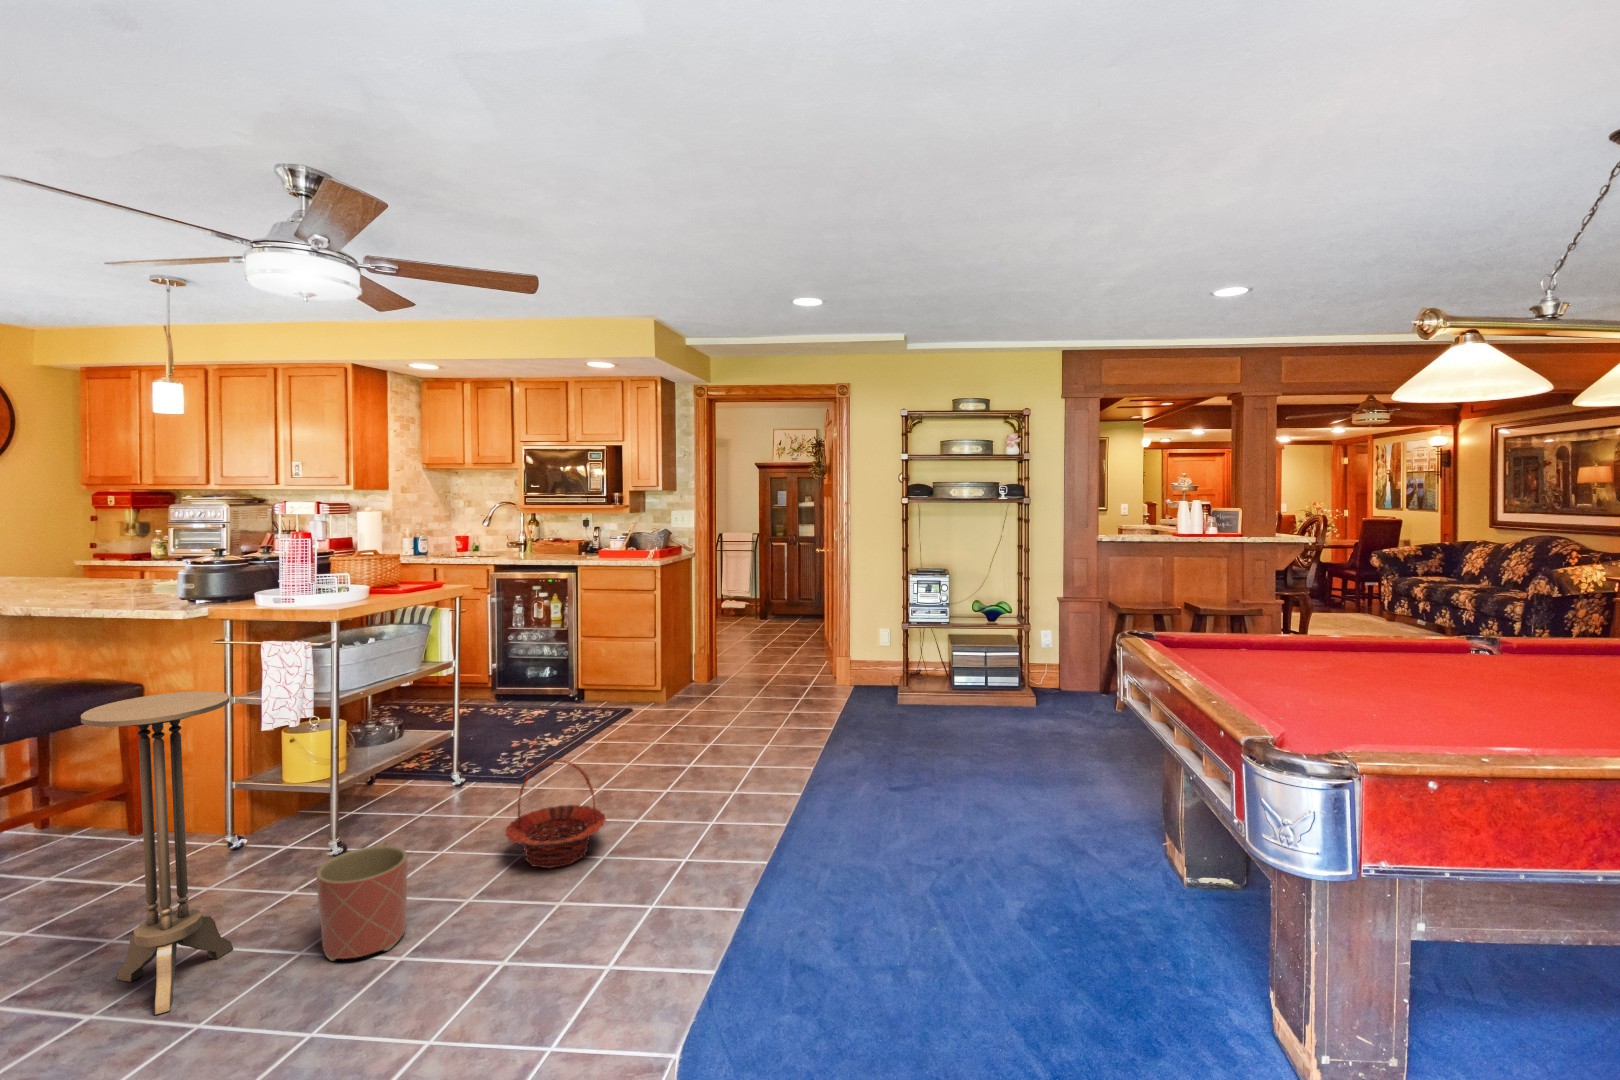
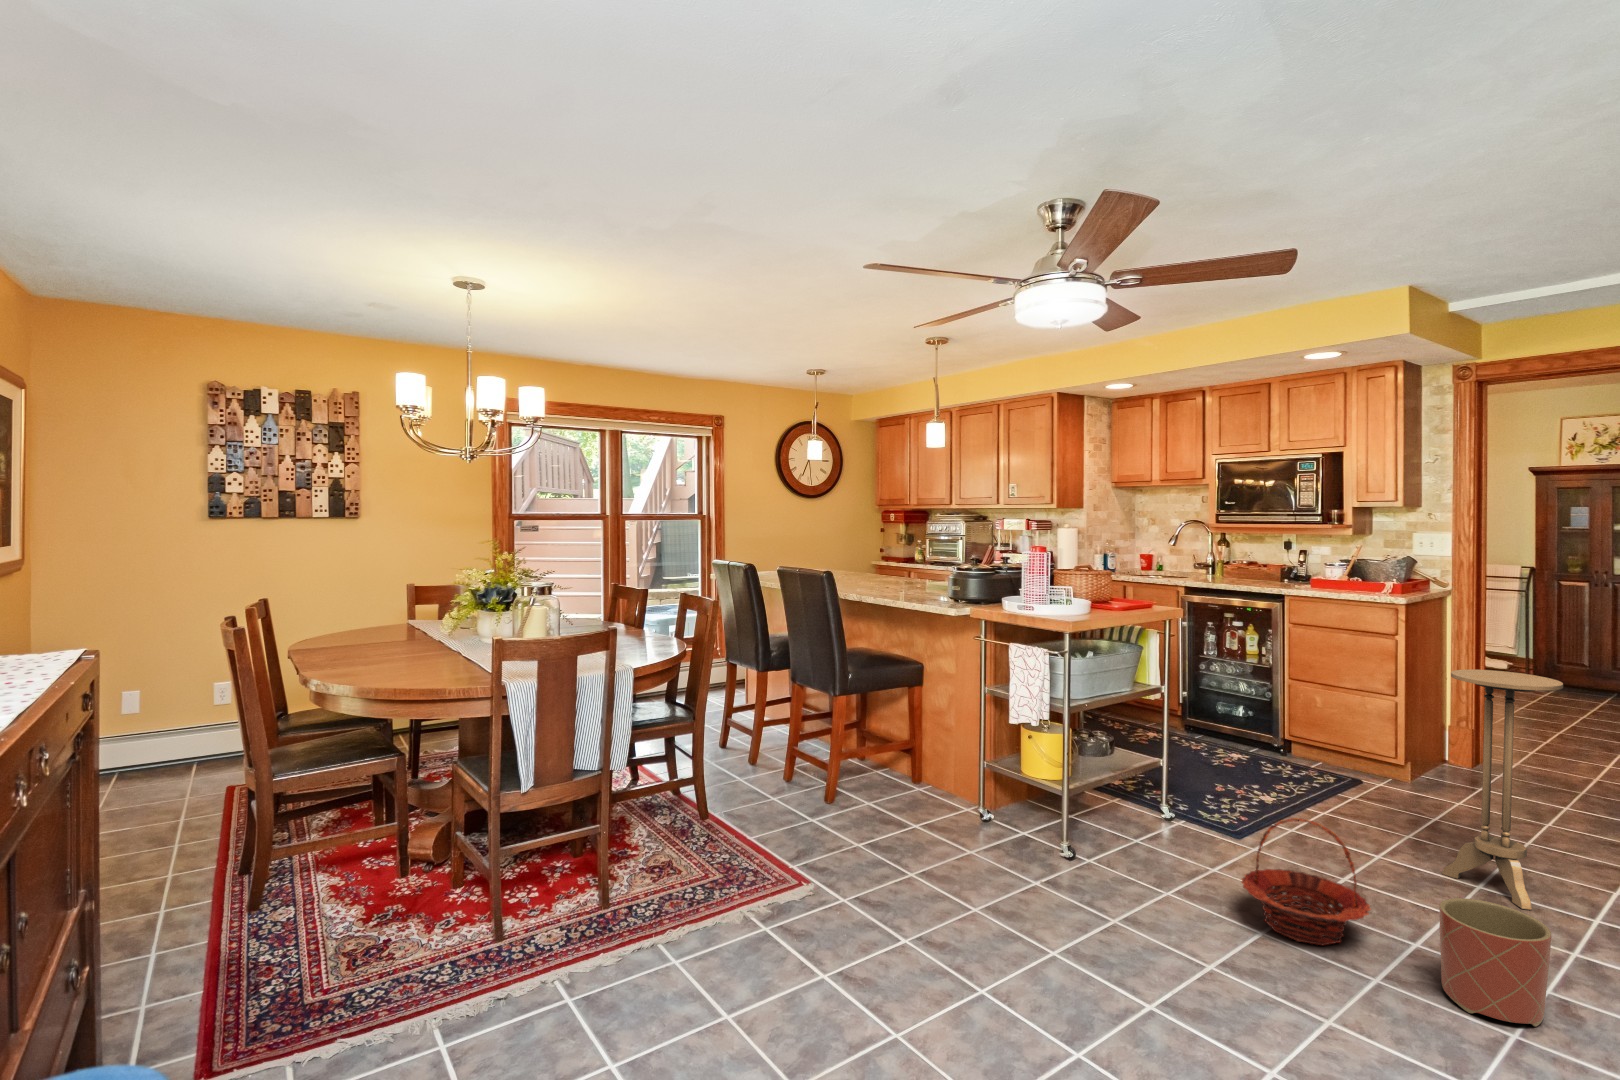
side table: present [81,691,233,1015] -> present [1442,669,1563,910]
planter: present [316,846,408,961] -> present [1439,898,1551,1027]

